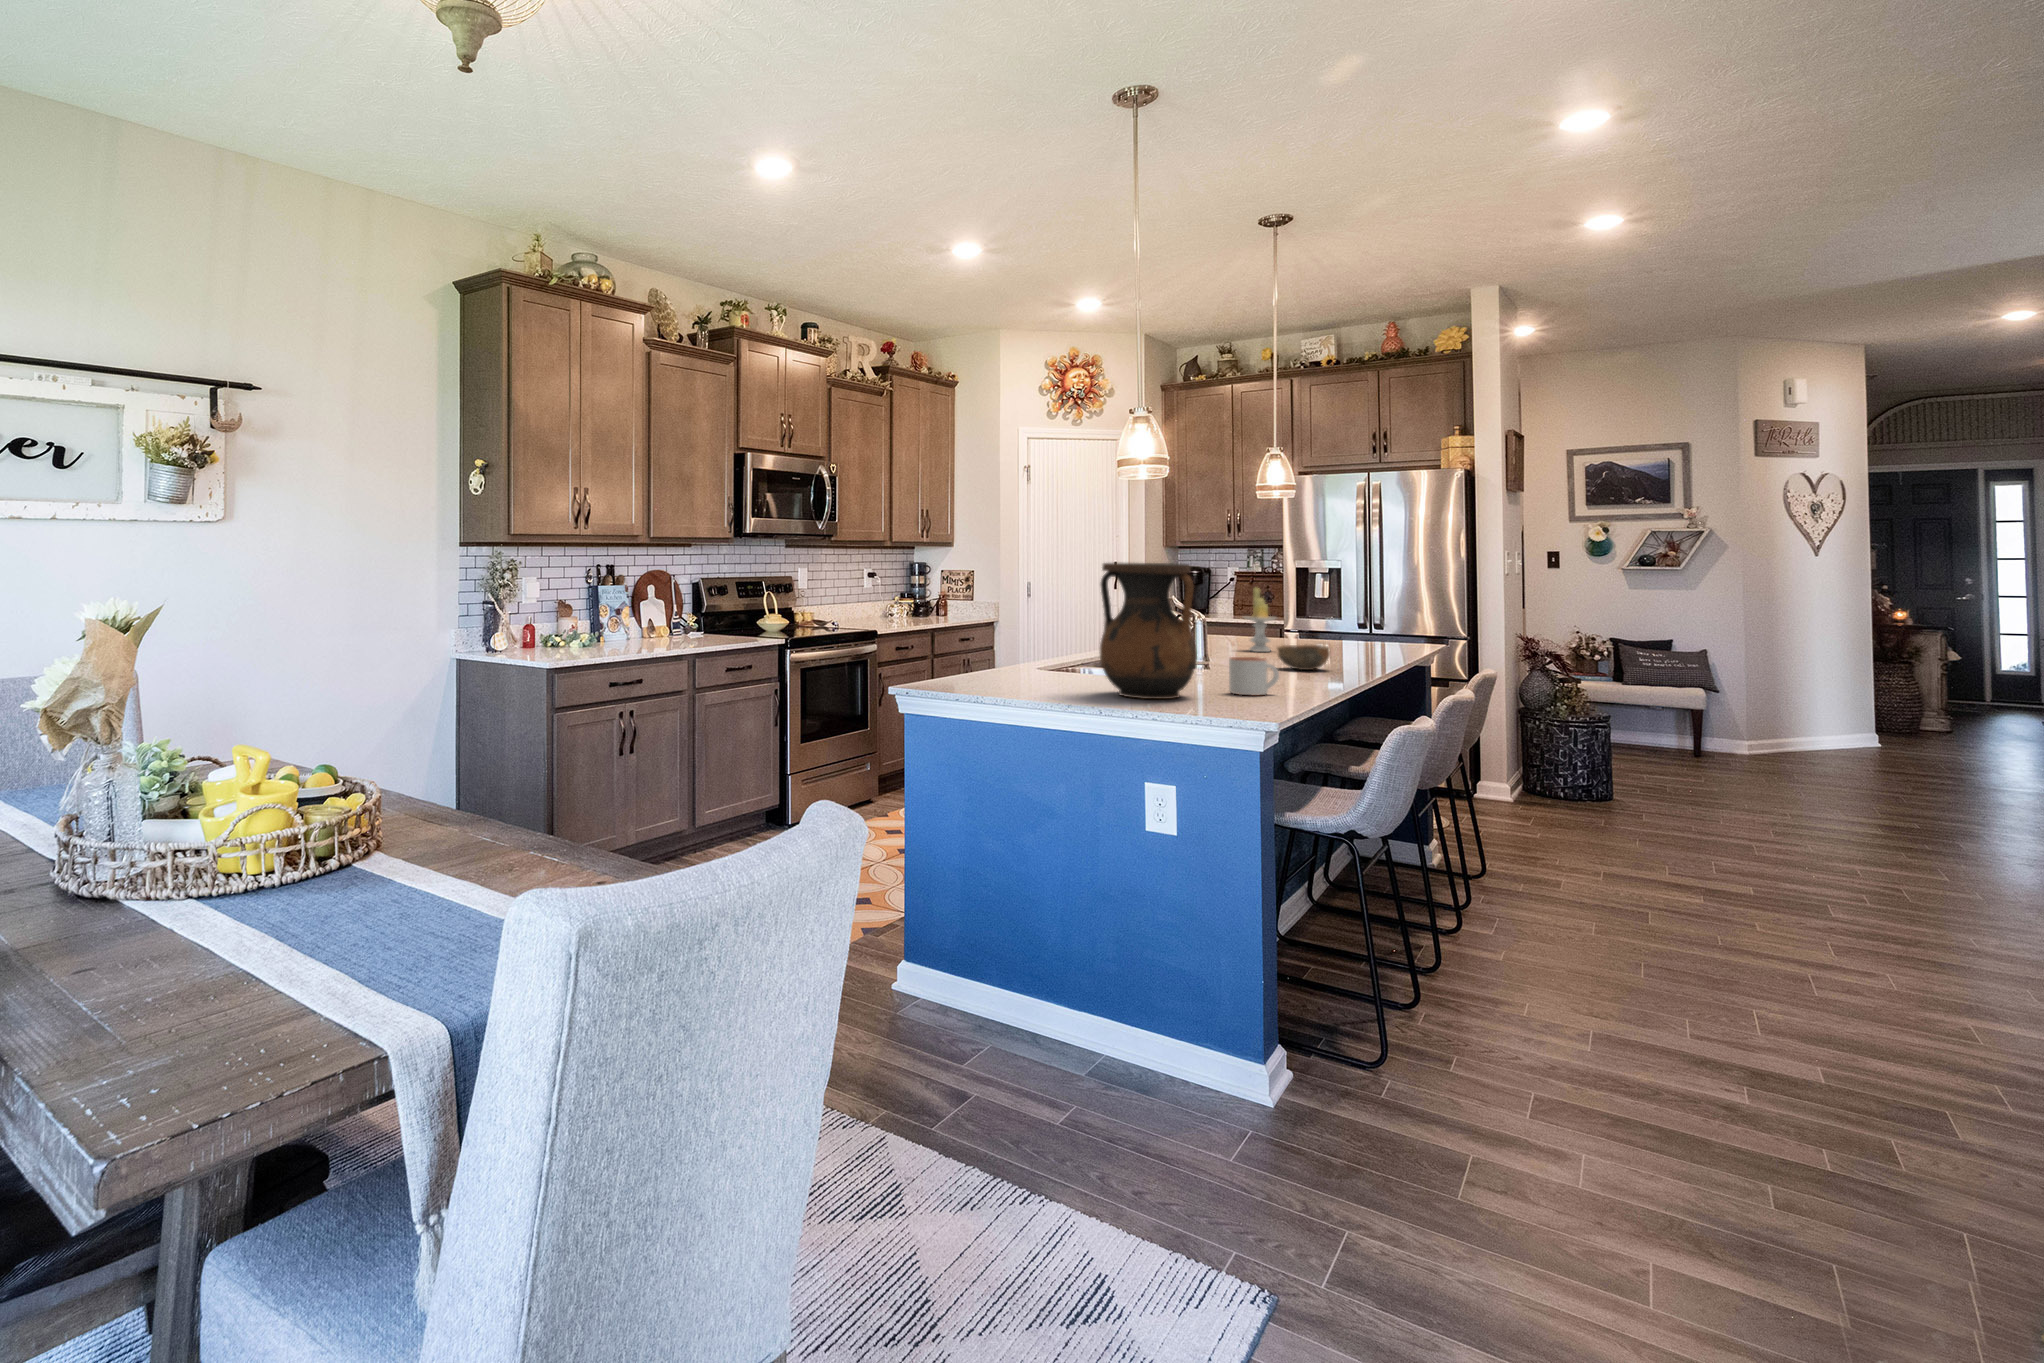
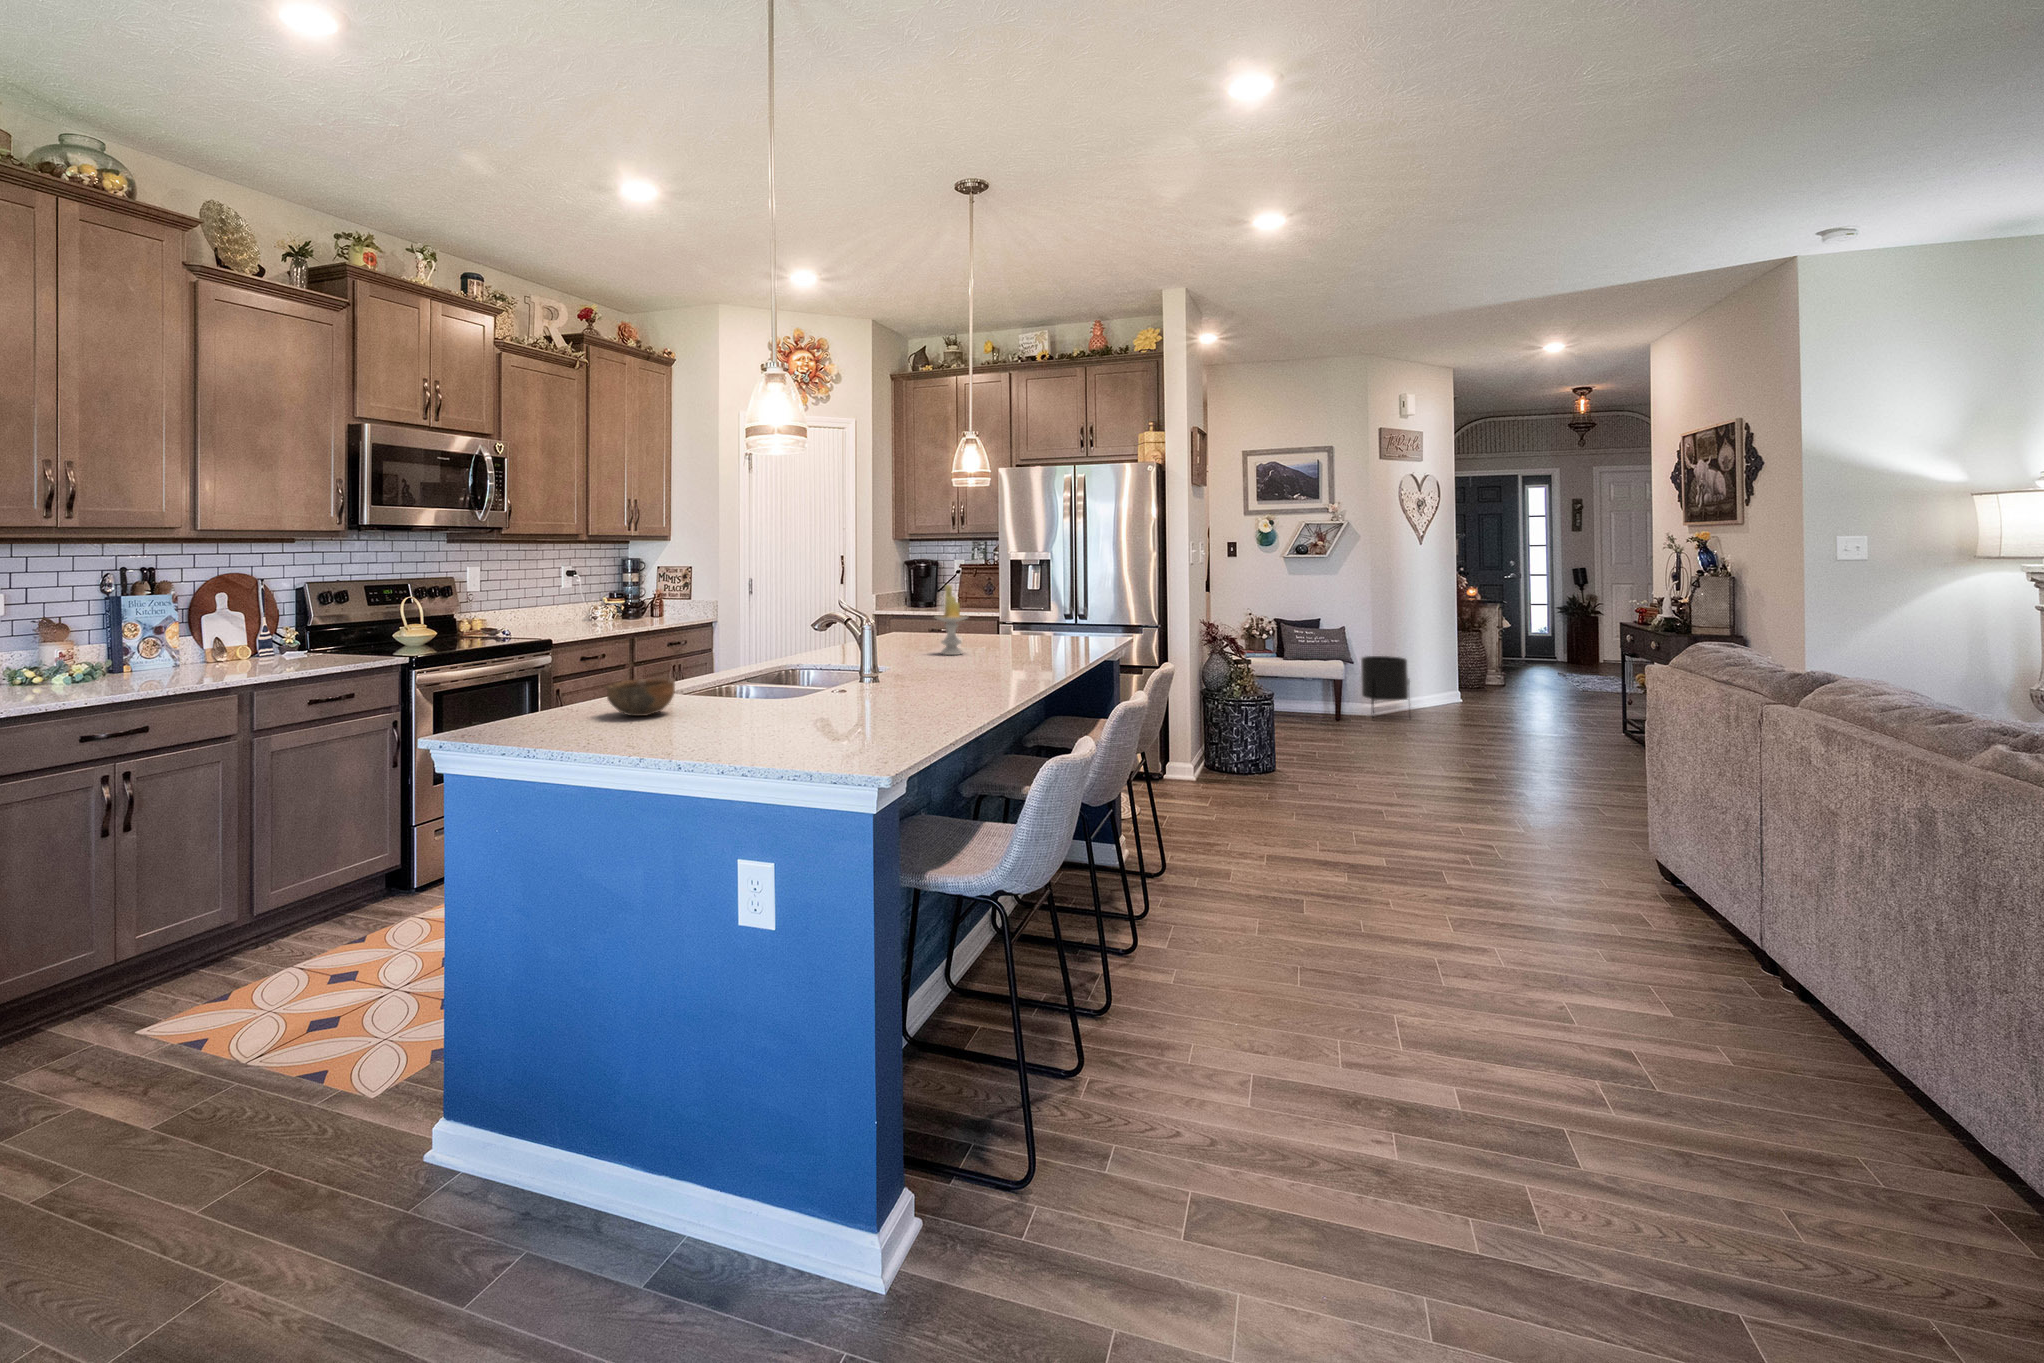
vase: present [1100,563,1197,699] -> none [700,563,821,743]
bowl: present [1277,645,1330,670] -> present [606,678,675,716]
mug: present [1229,657,1279,695] -> none [867,678,923,728]
planter: none [1730,685,1801,761] -> present [1361,656,1409,714]

